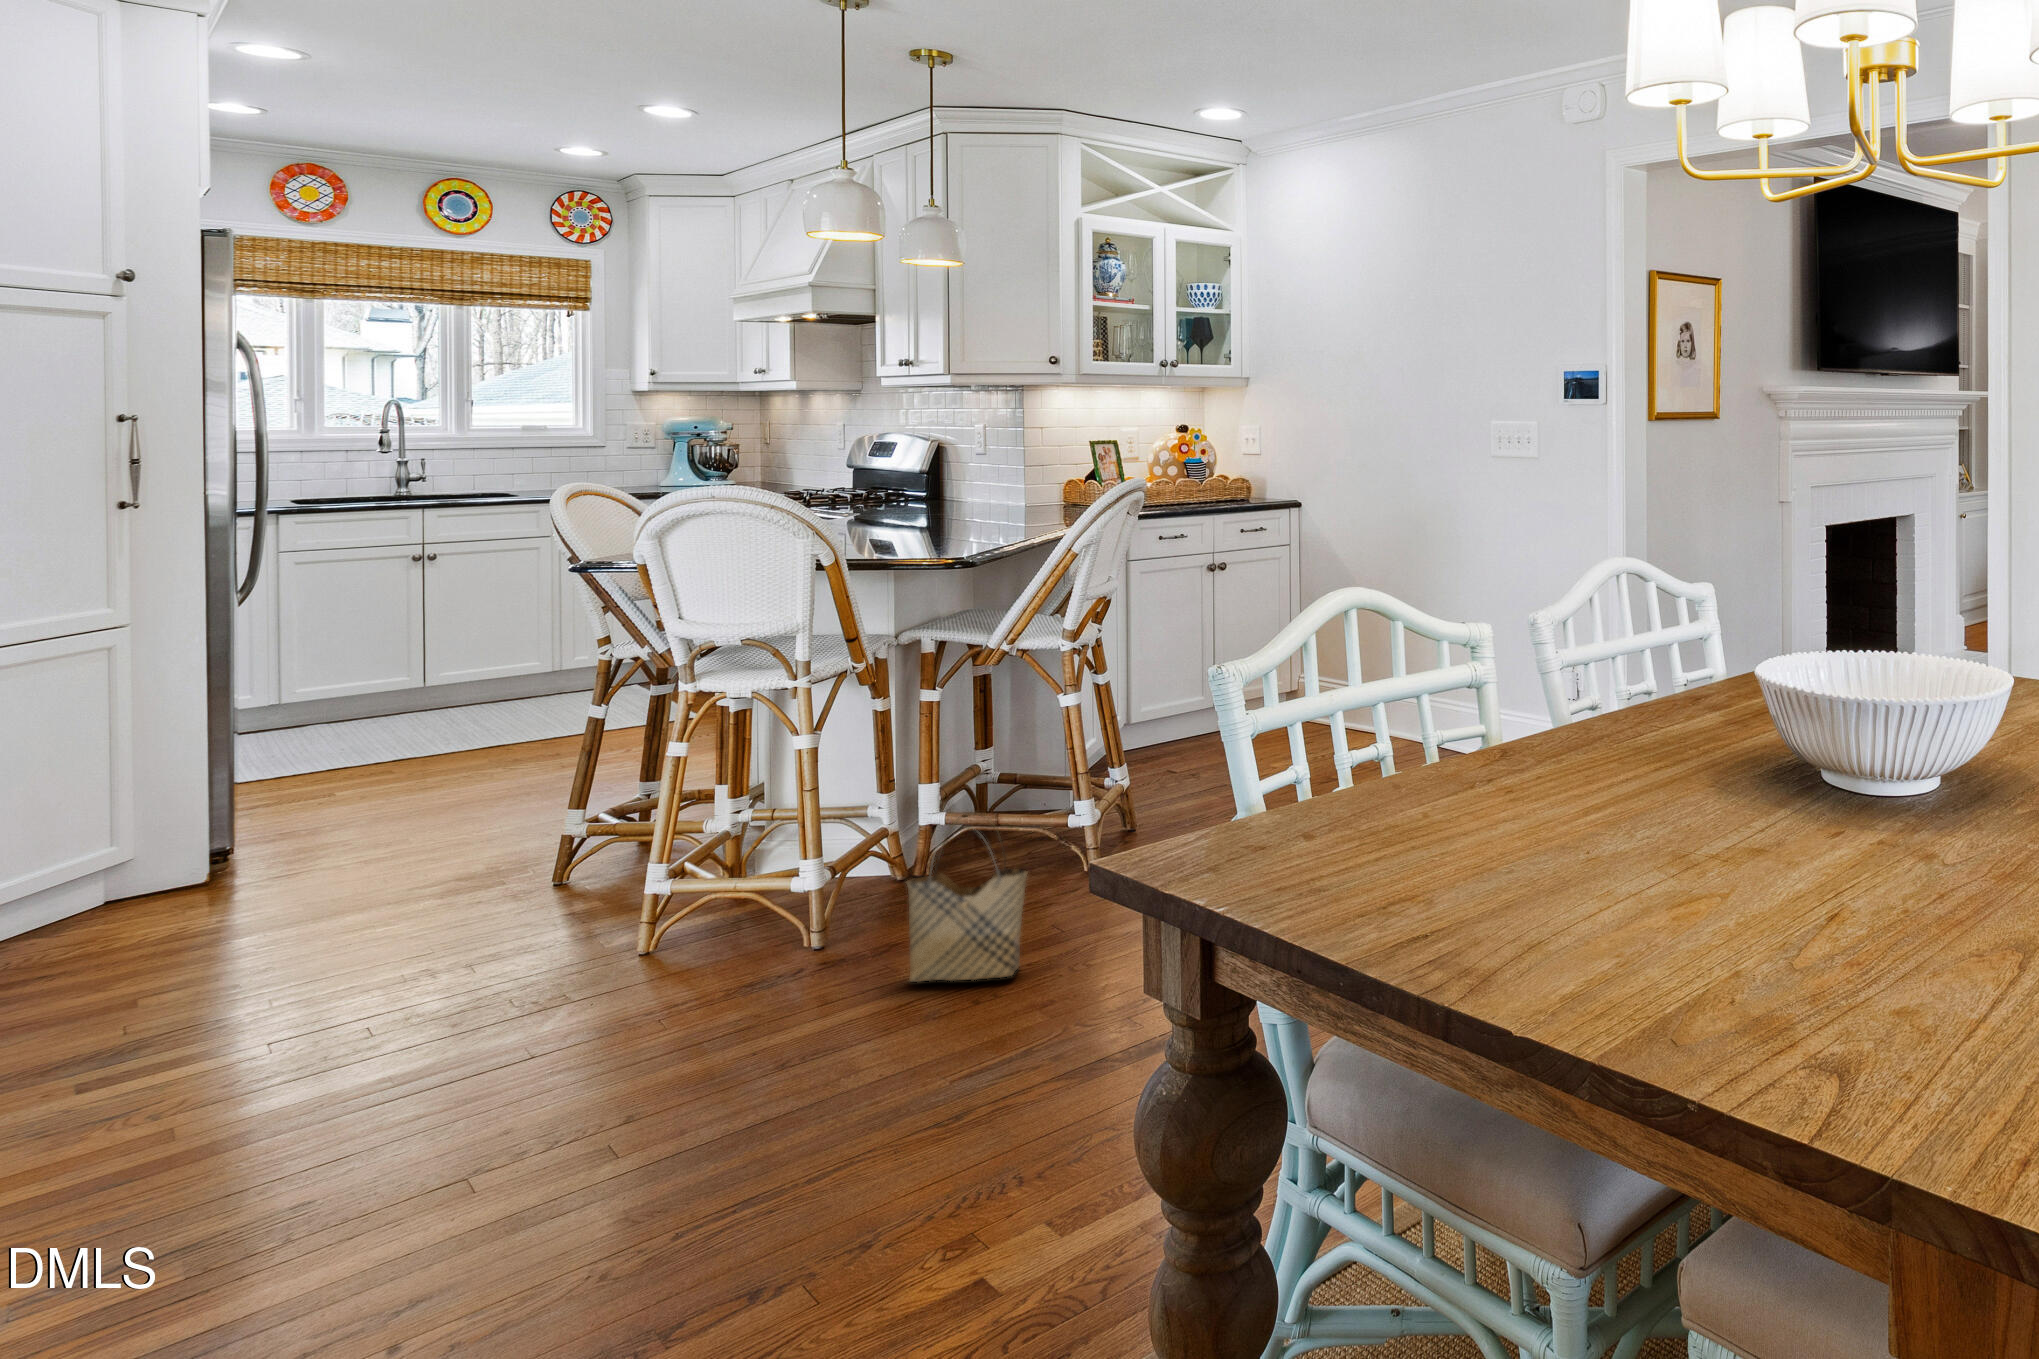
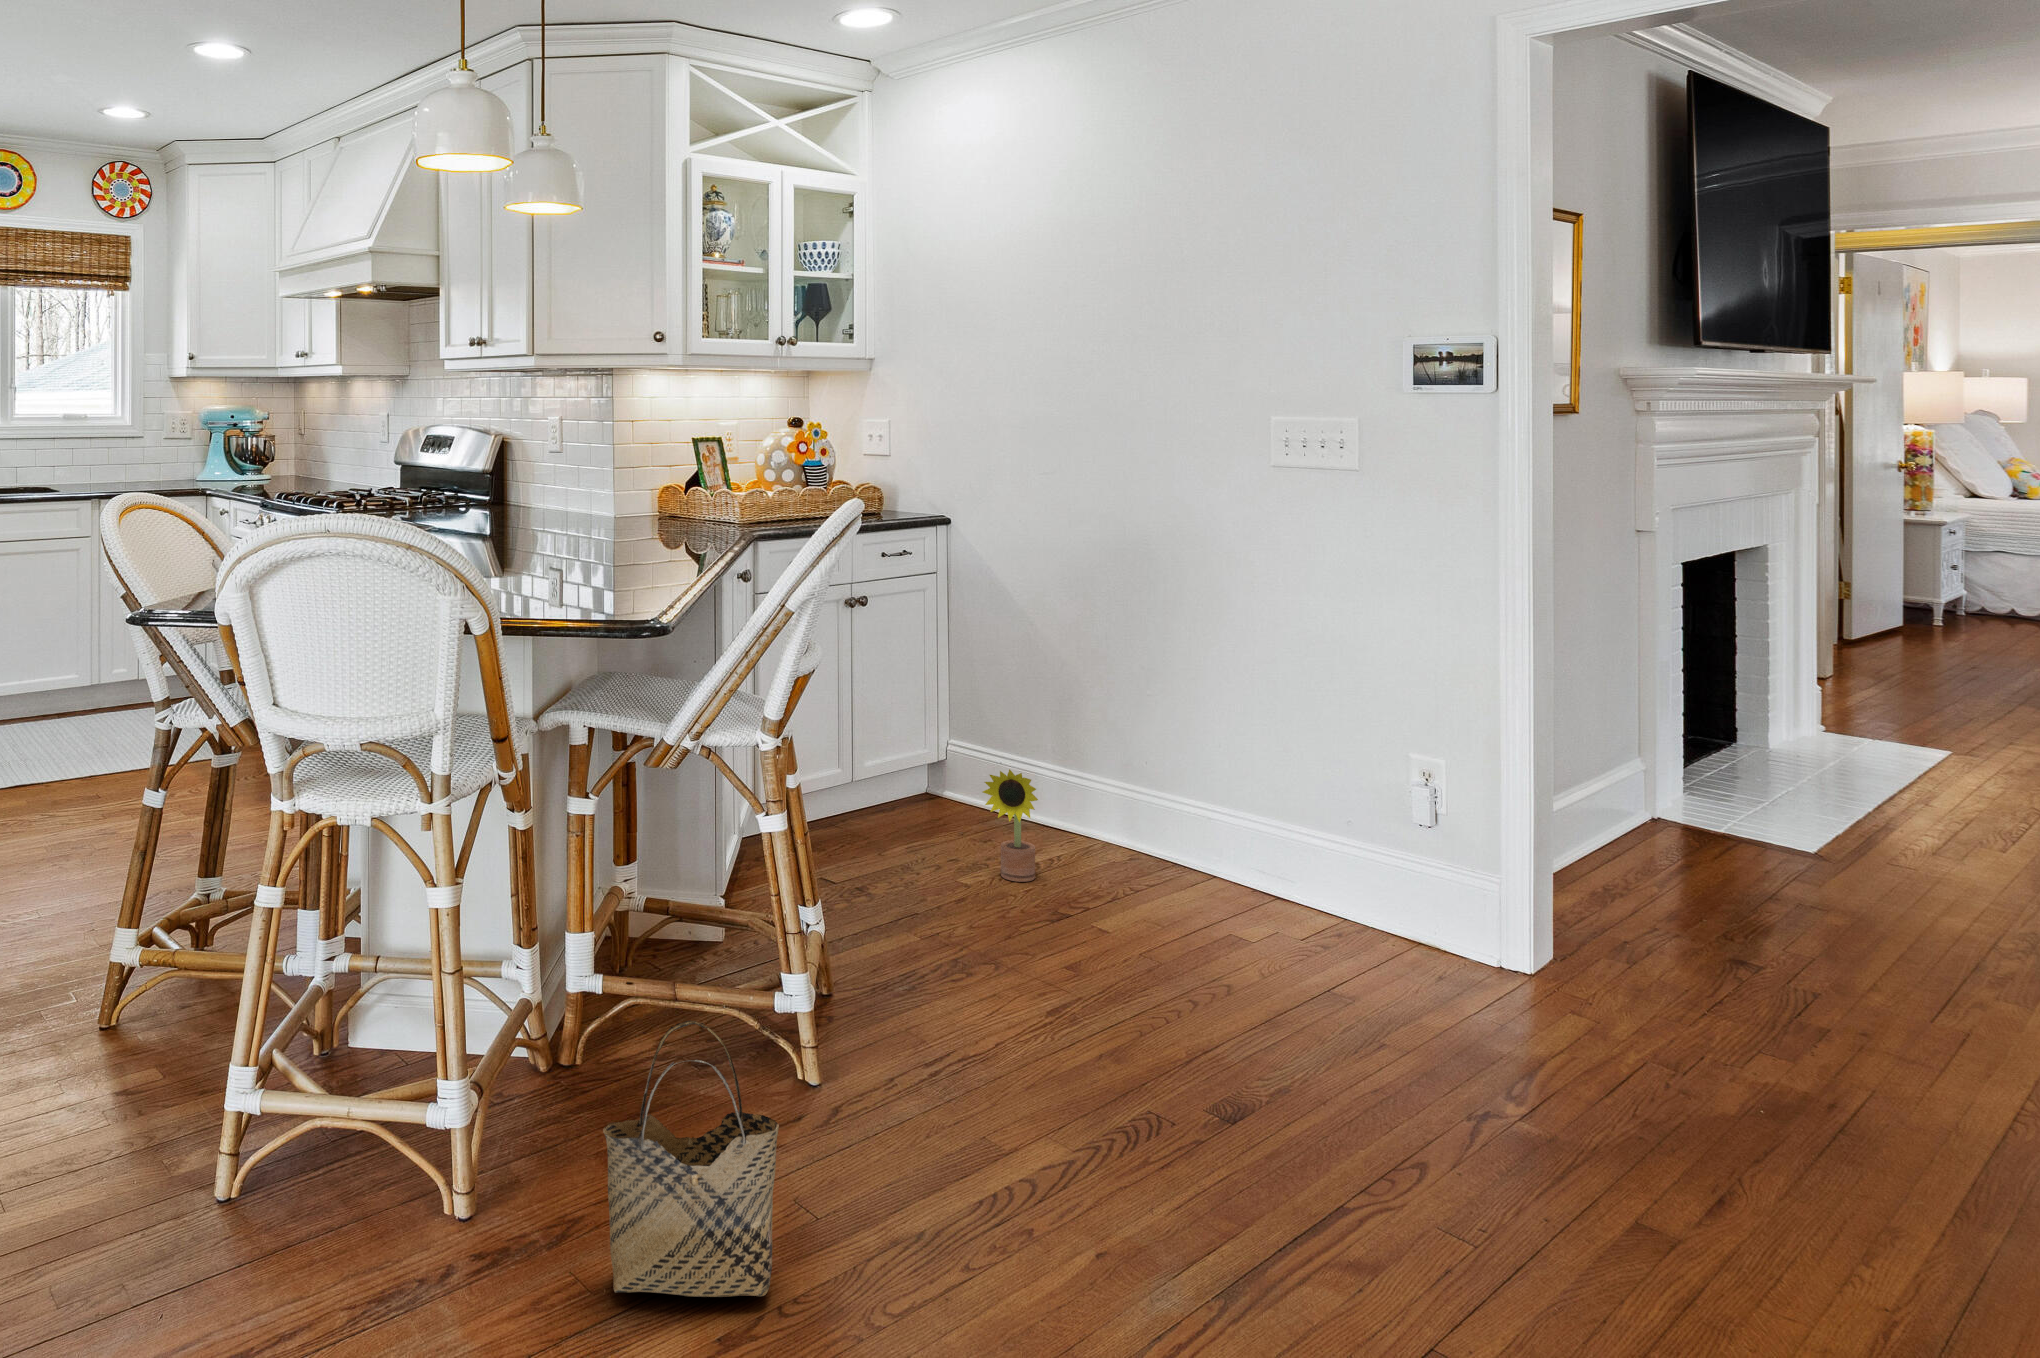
decorative plant: none [1287,682,1329,767] -> present [983,769,1038,882]

